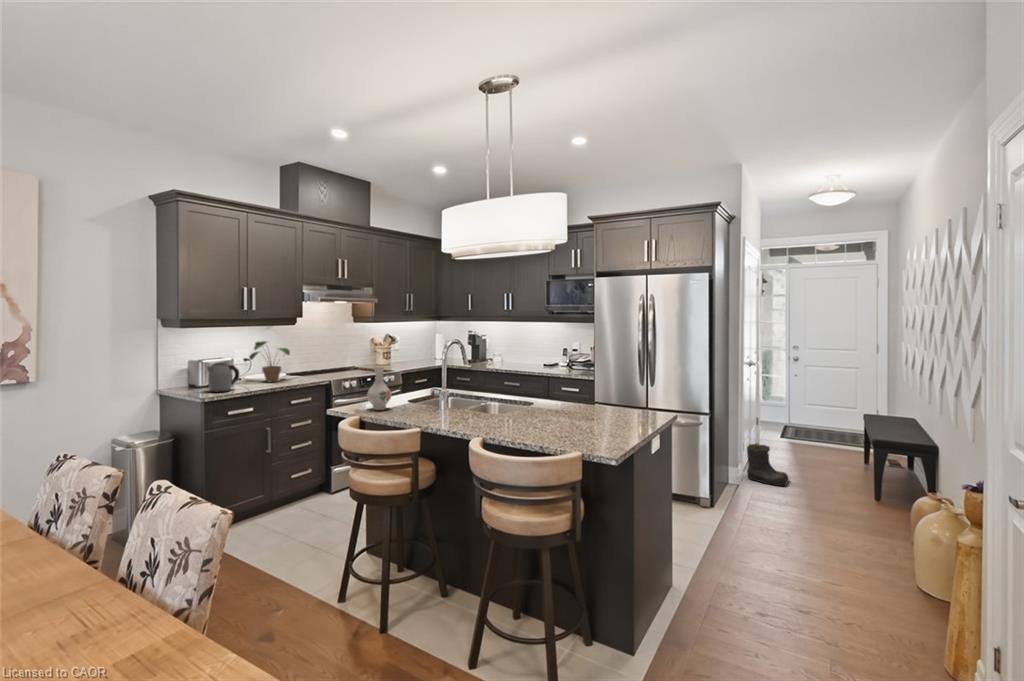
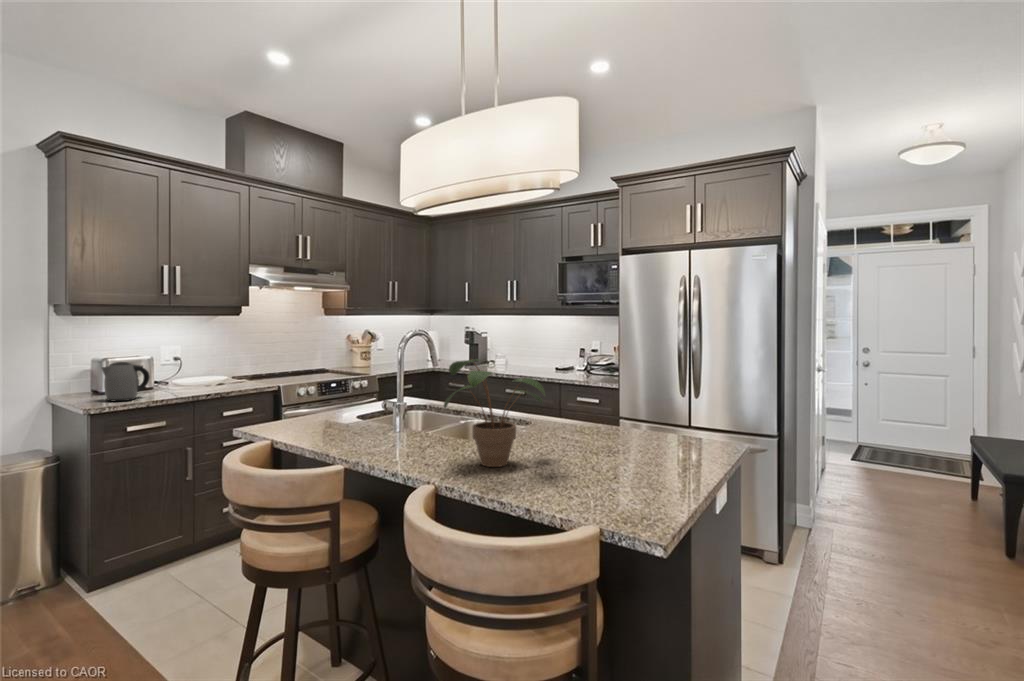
potted plant: present [249,341,290,382] -> present [444,359,546,467]
vase: present [367,367,392,410] -> none [289,369,325,432]
boots: present [747,444,789,486] -> none [819,474,878,532]

